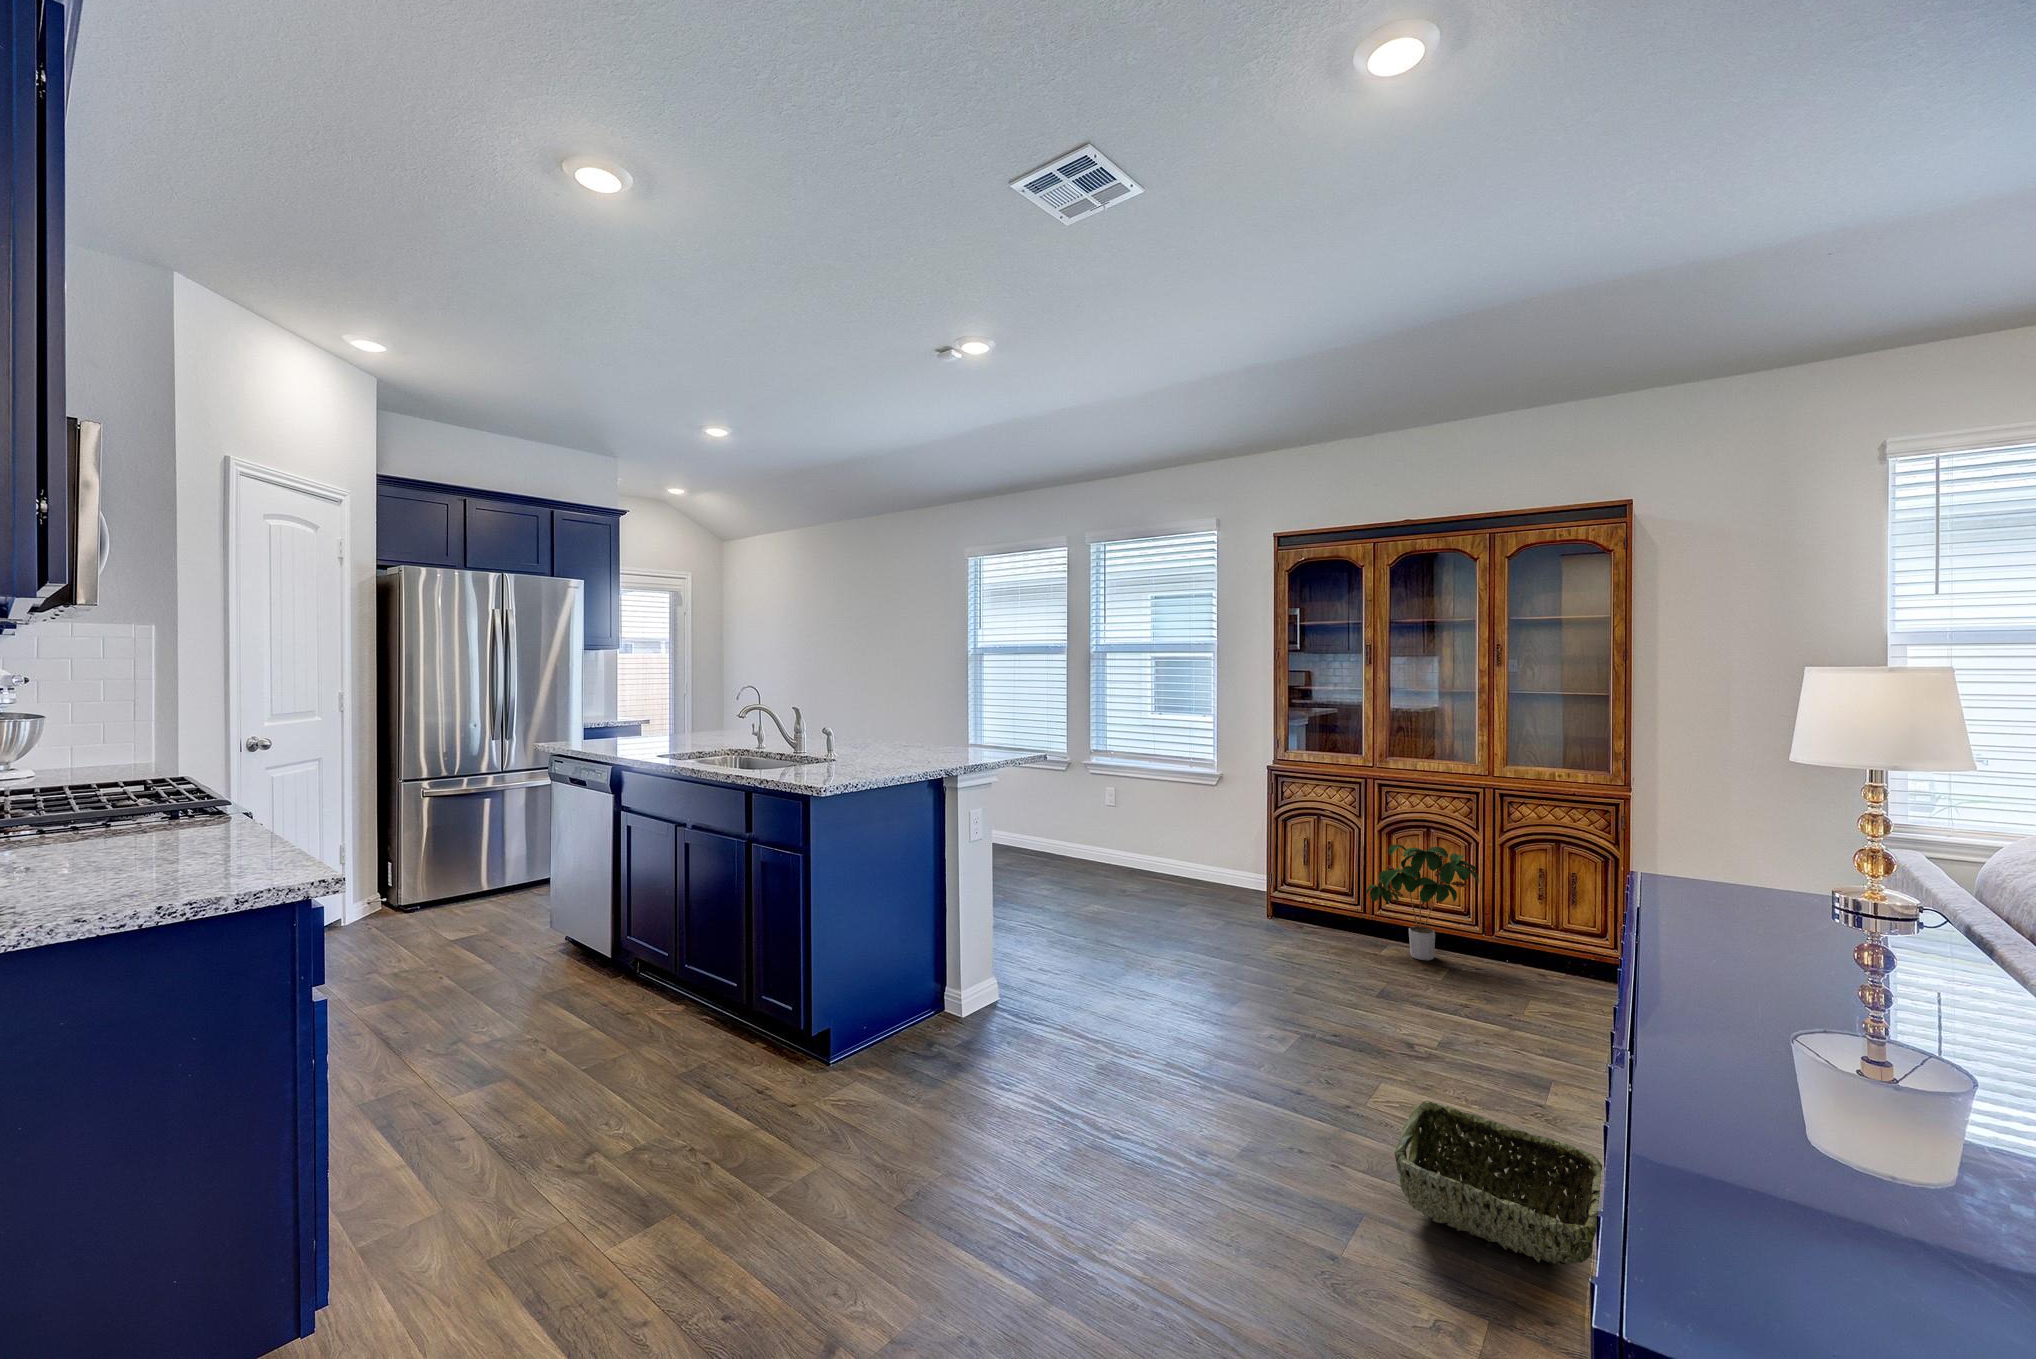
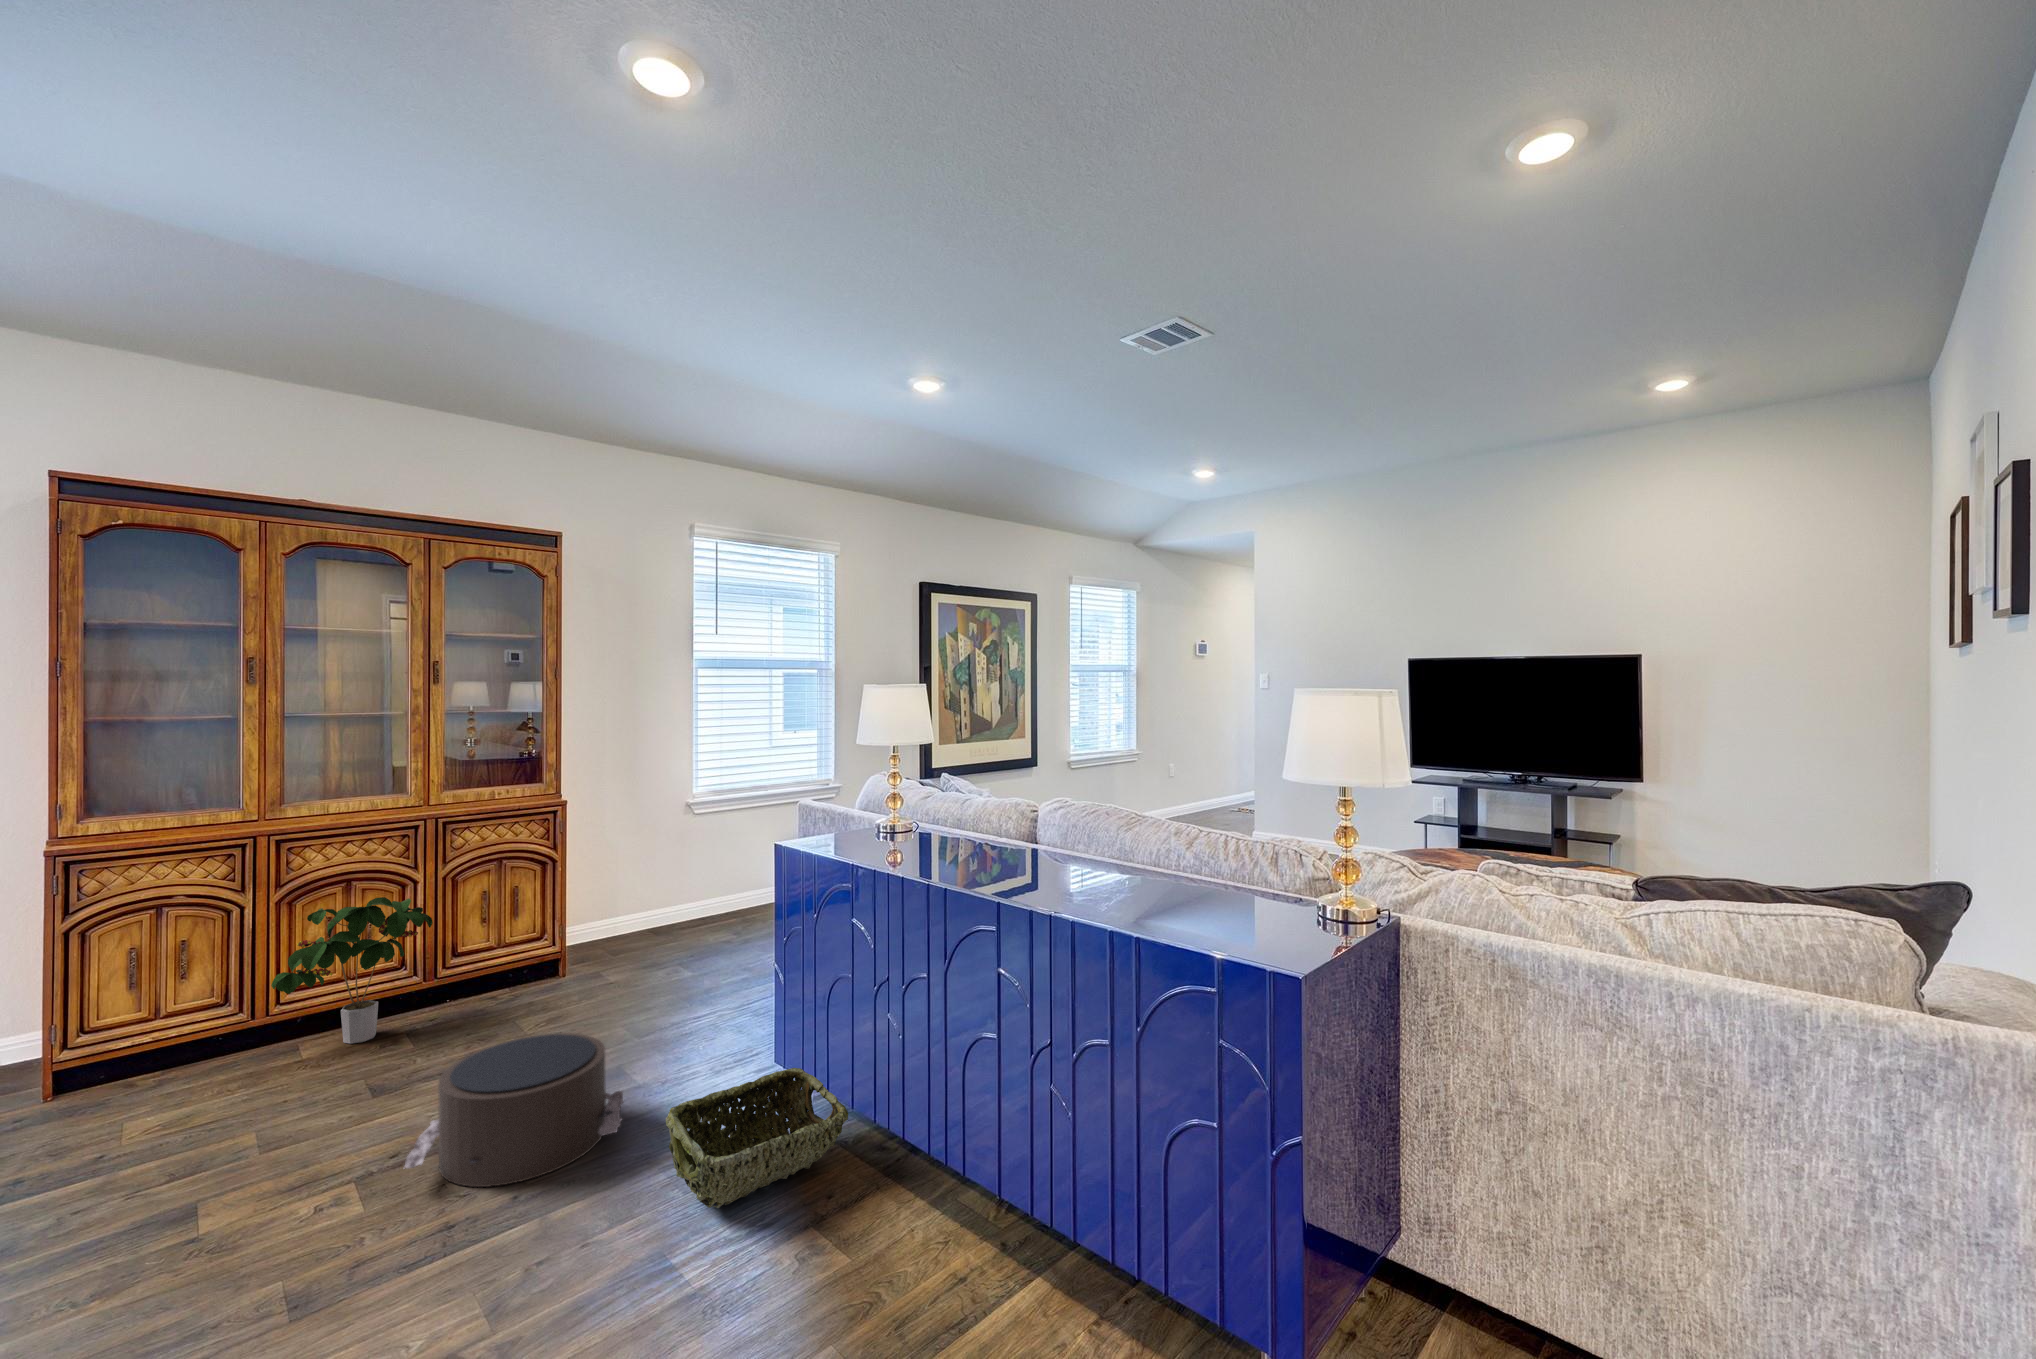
pouf: none [1302,985,1485,1113] -> present [405,1033,623,1187]

